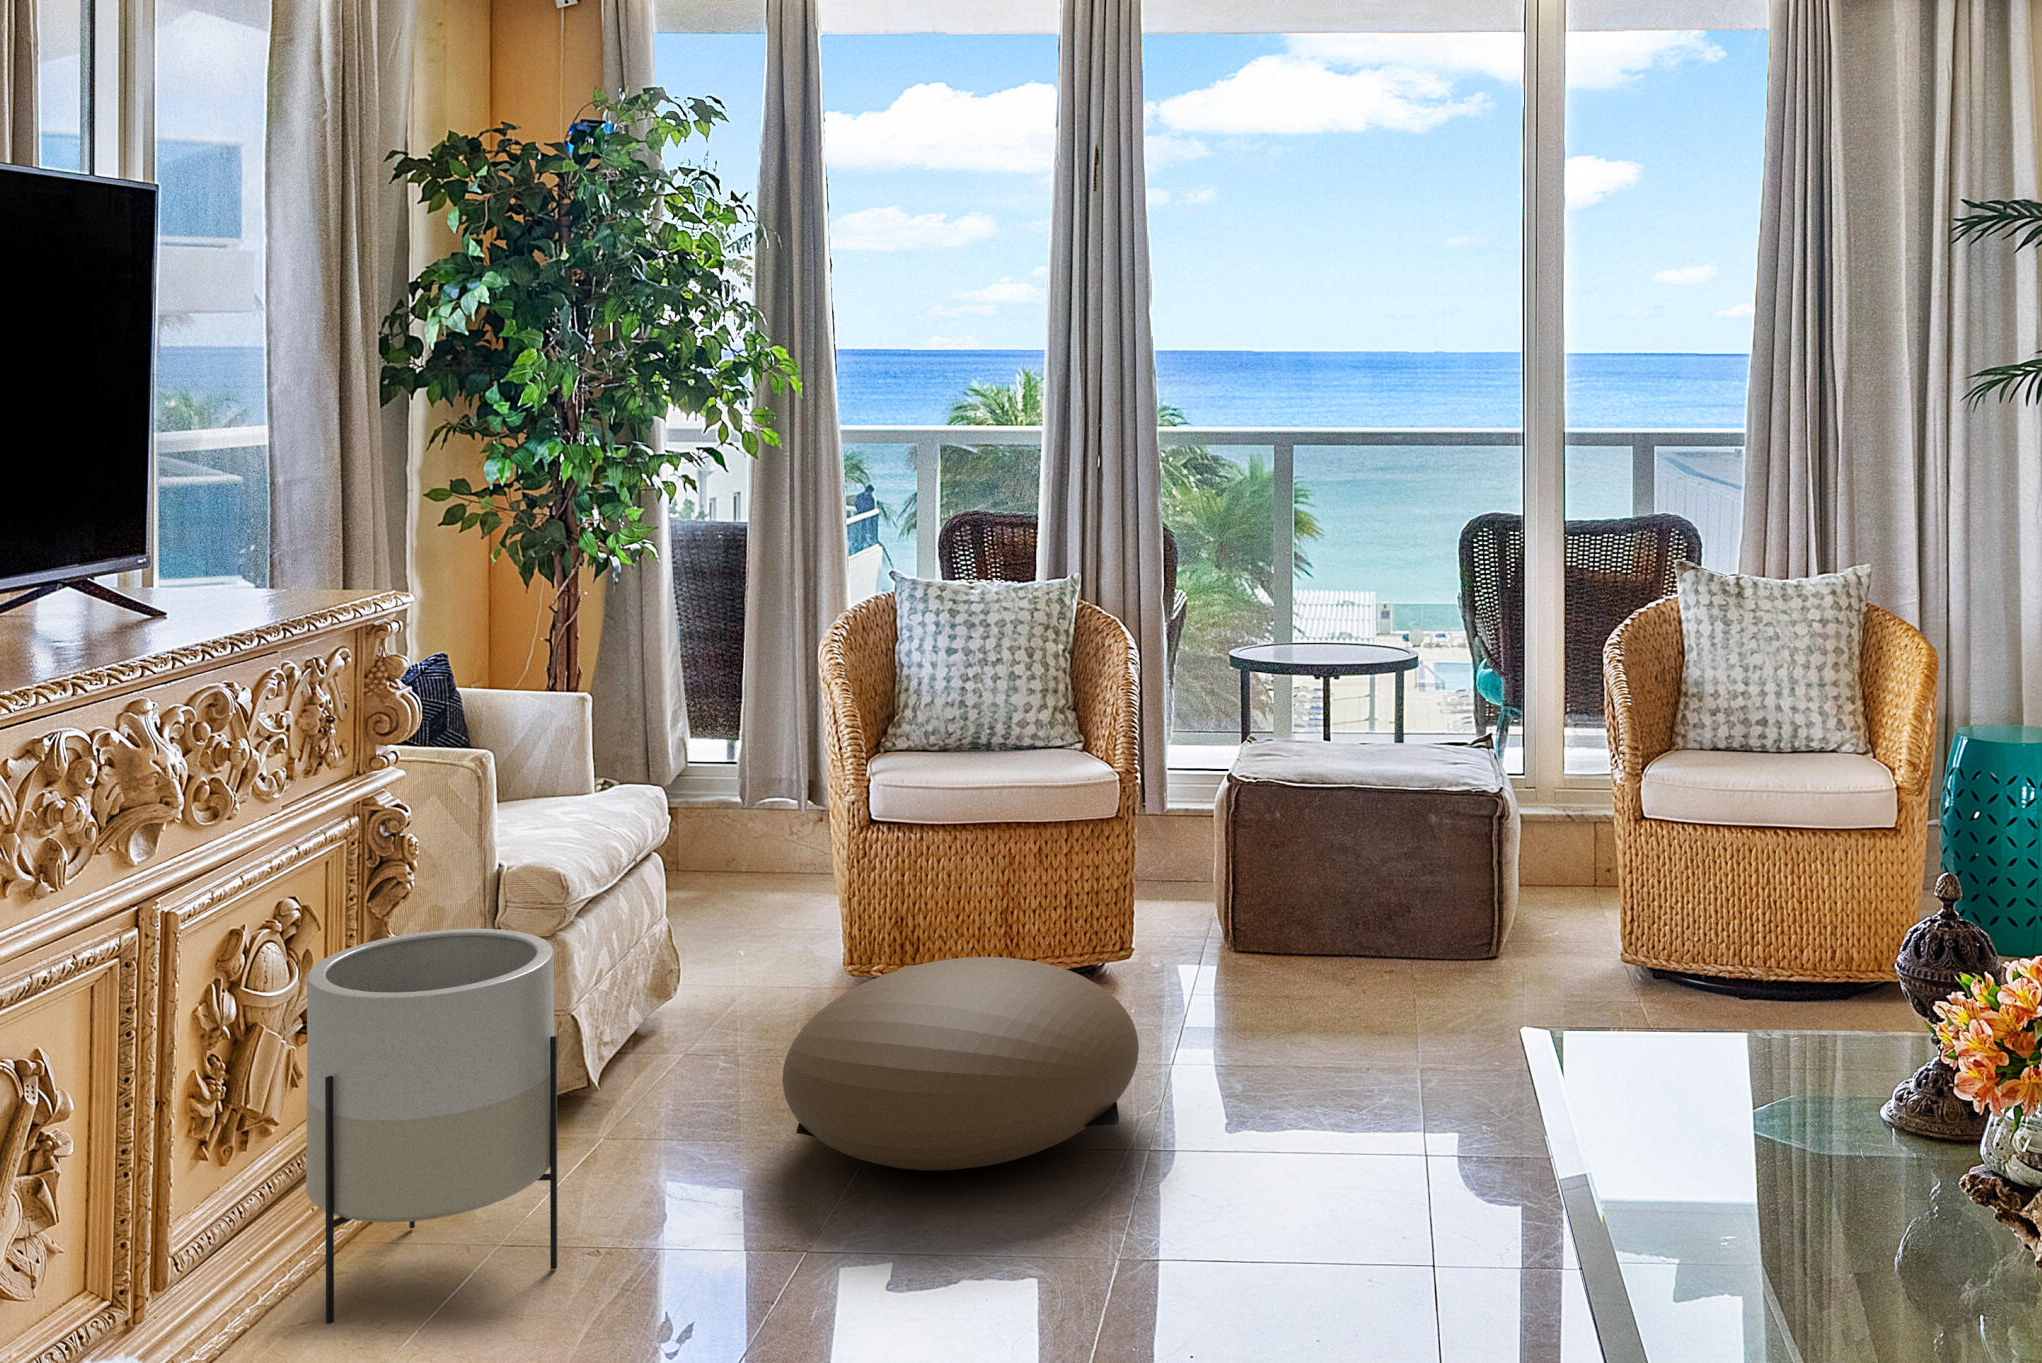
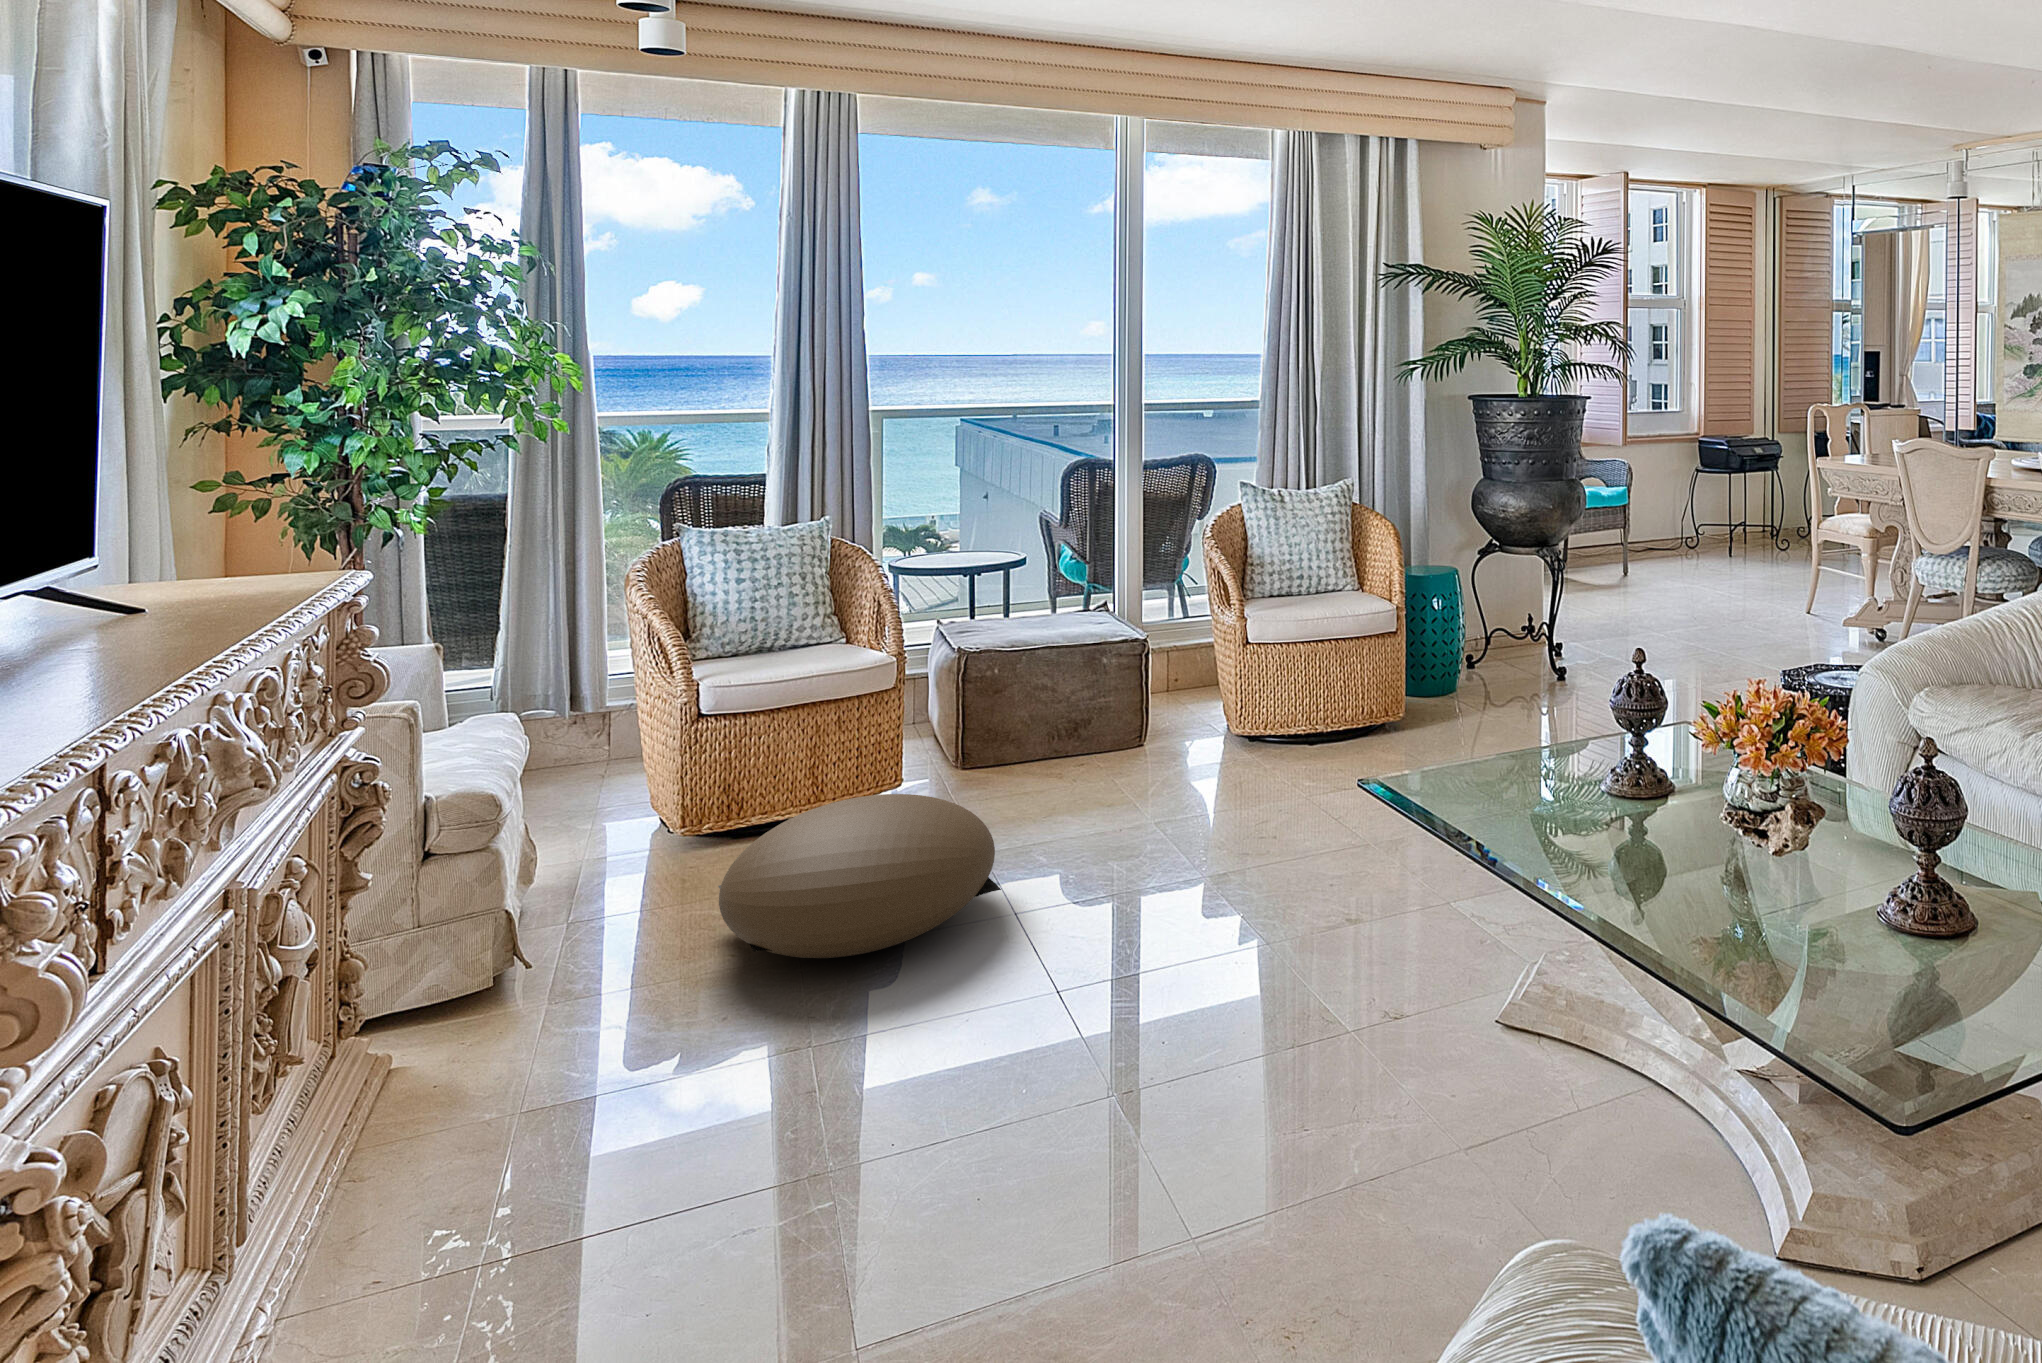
planter: present [306,929,557,1324] -> none [336,844,589,1204]

